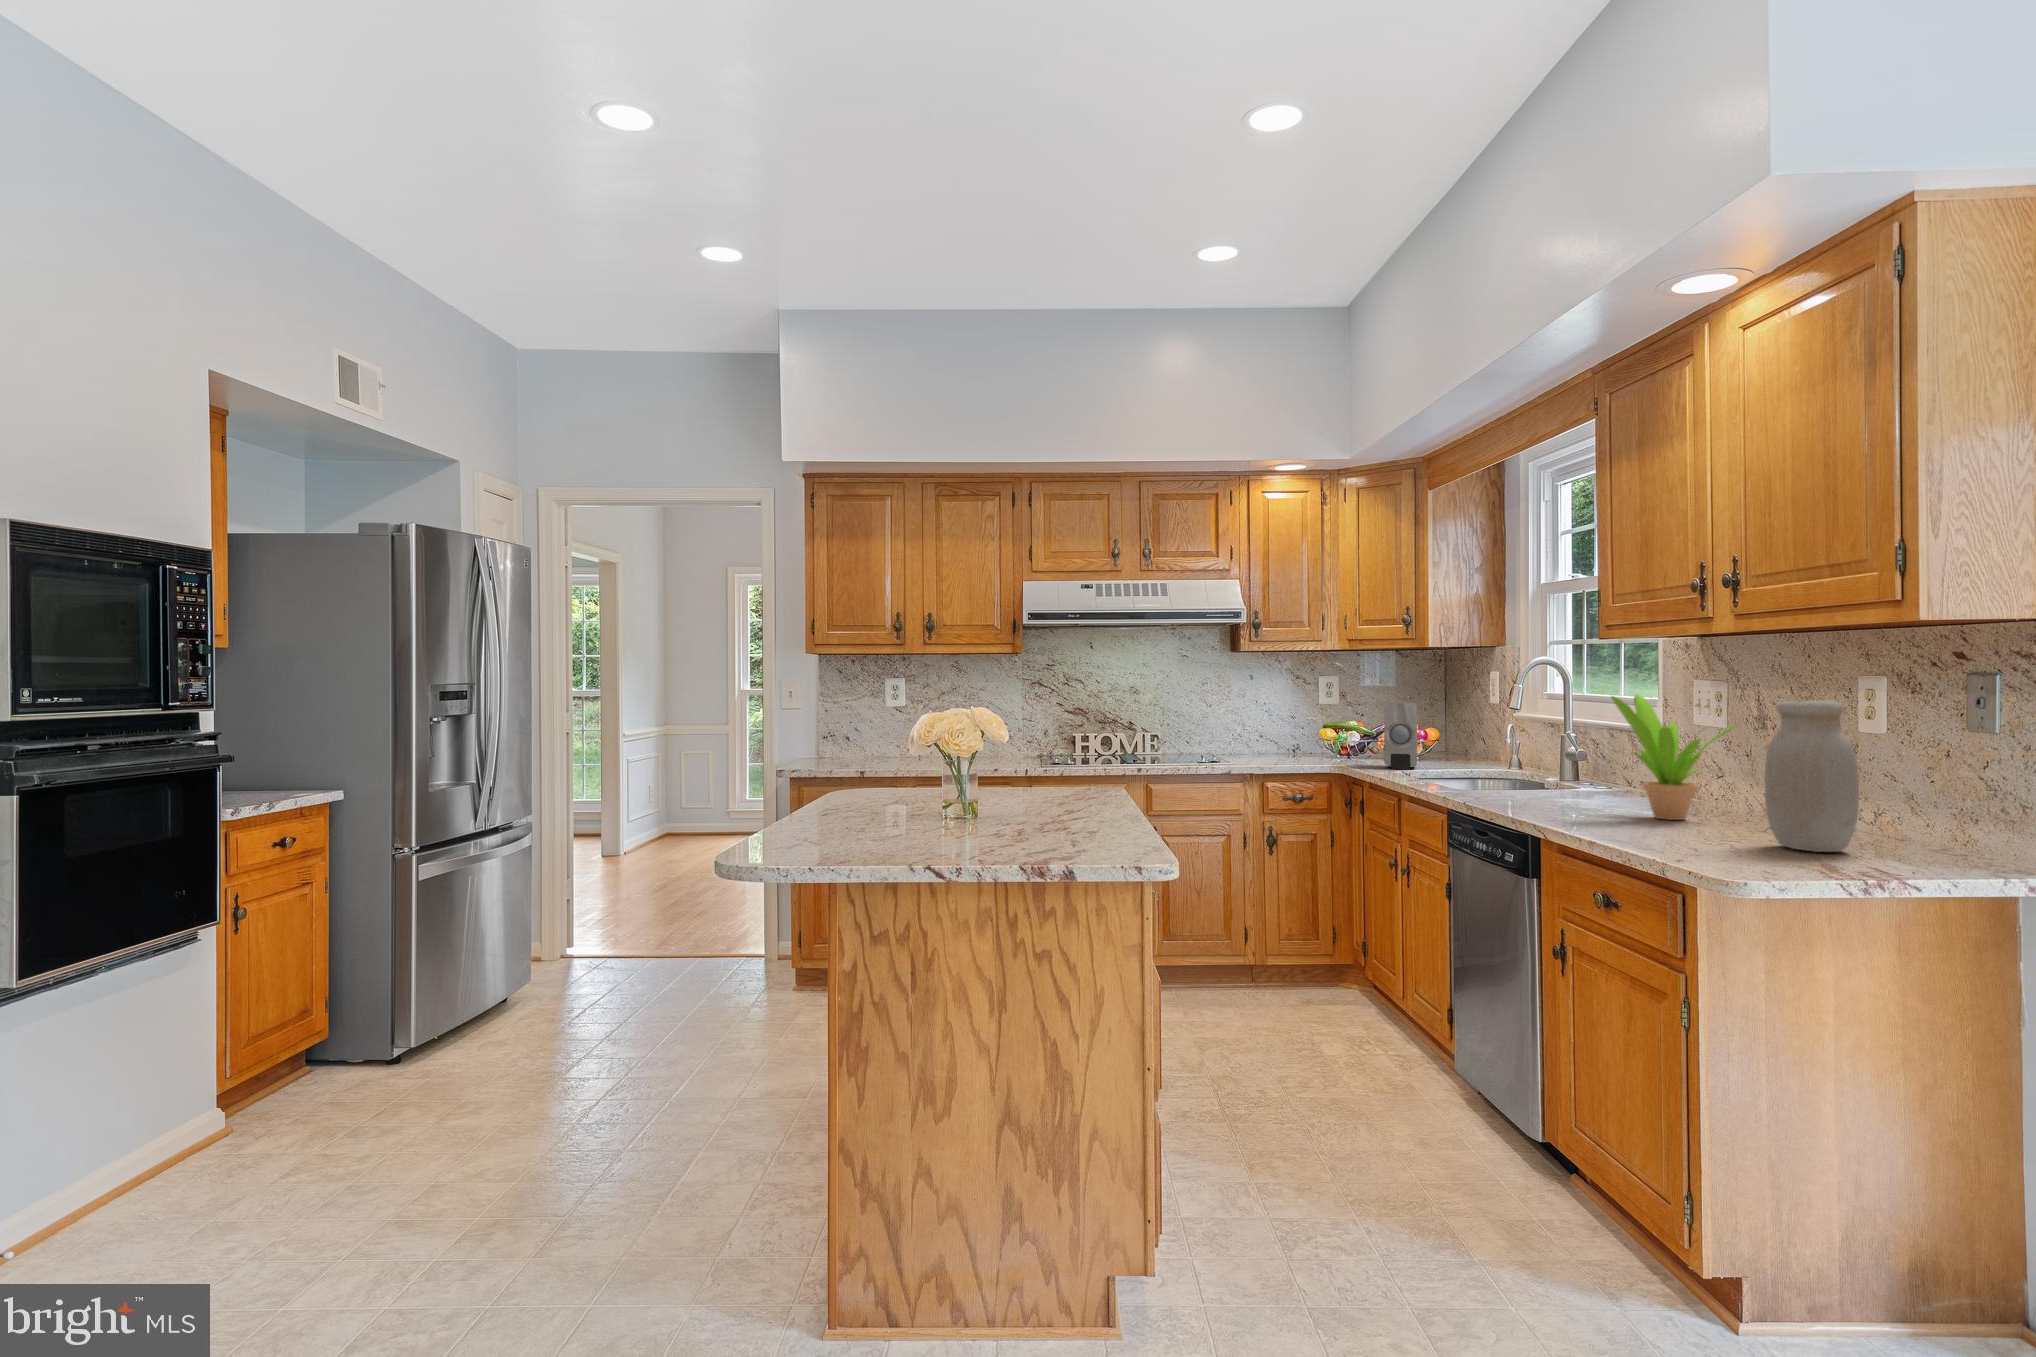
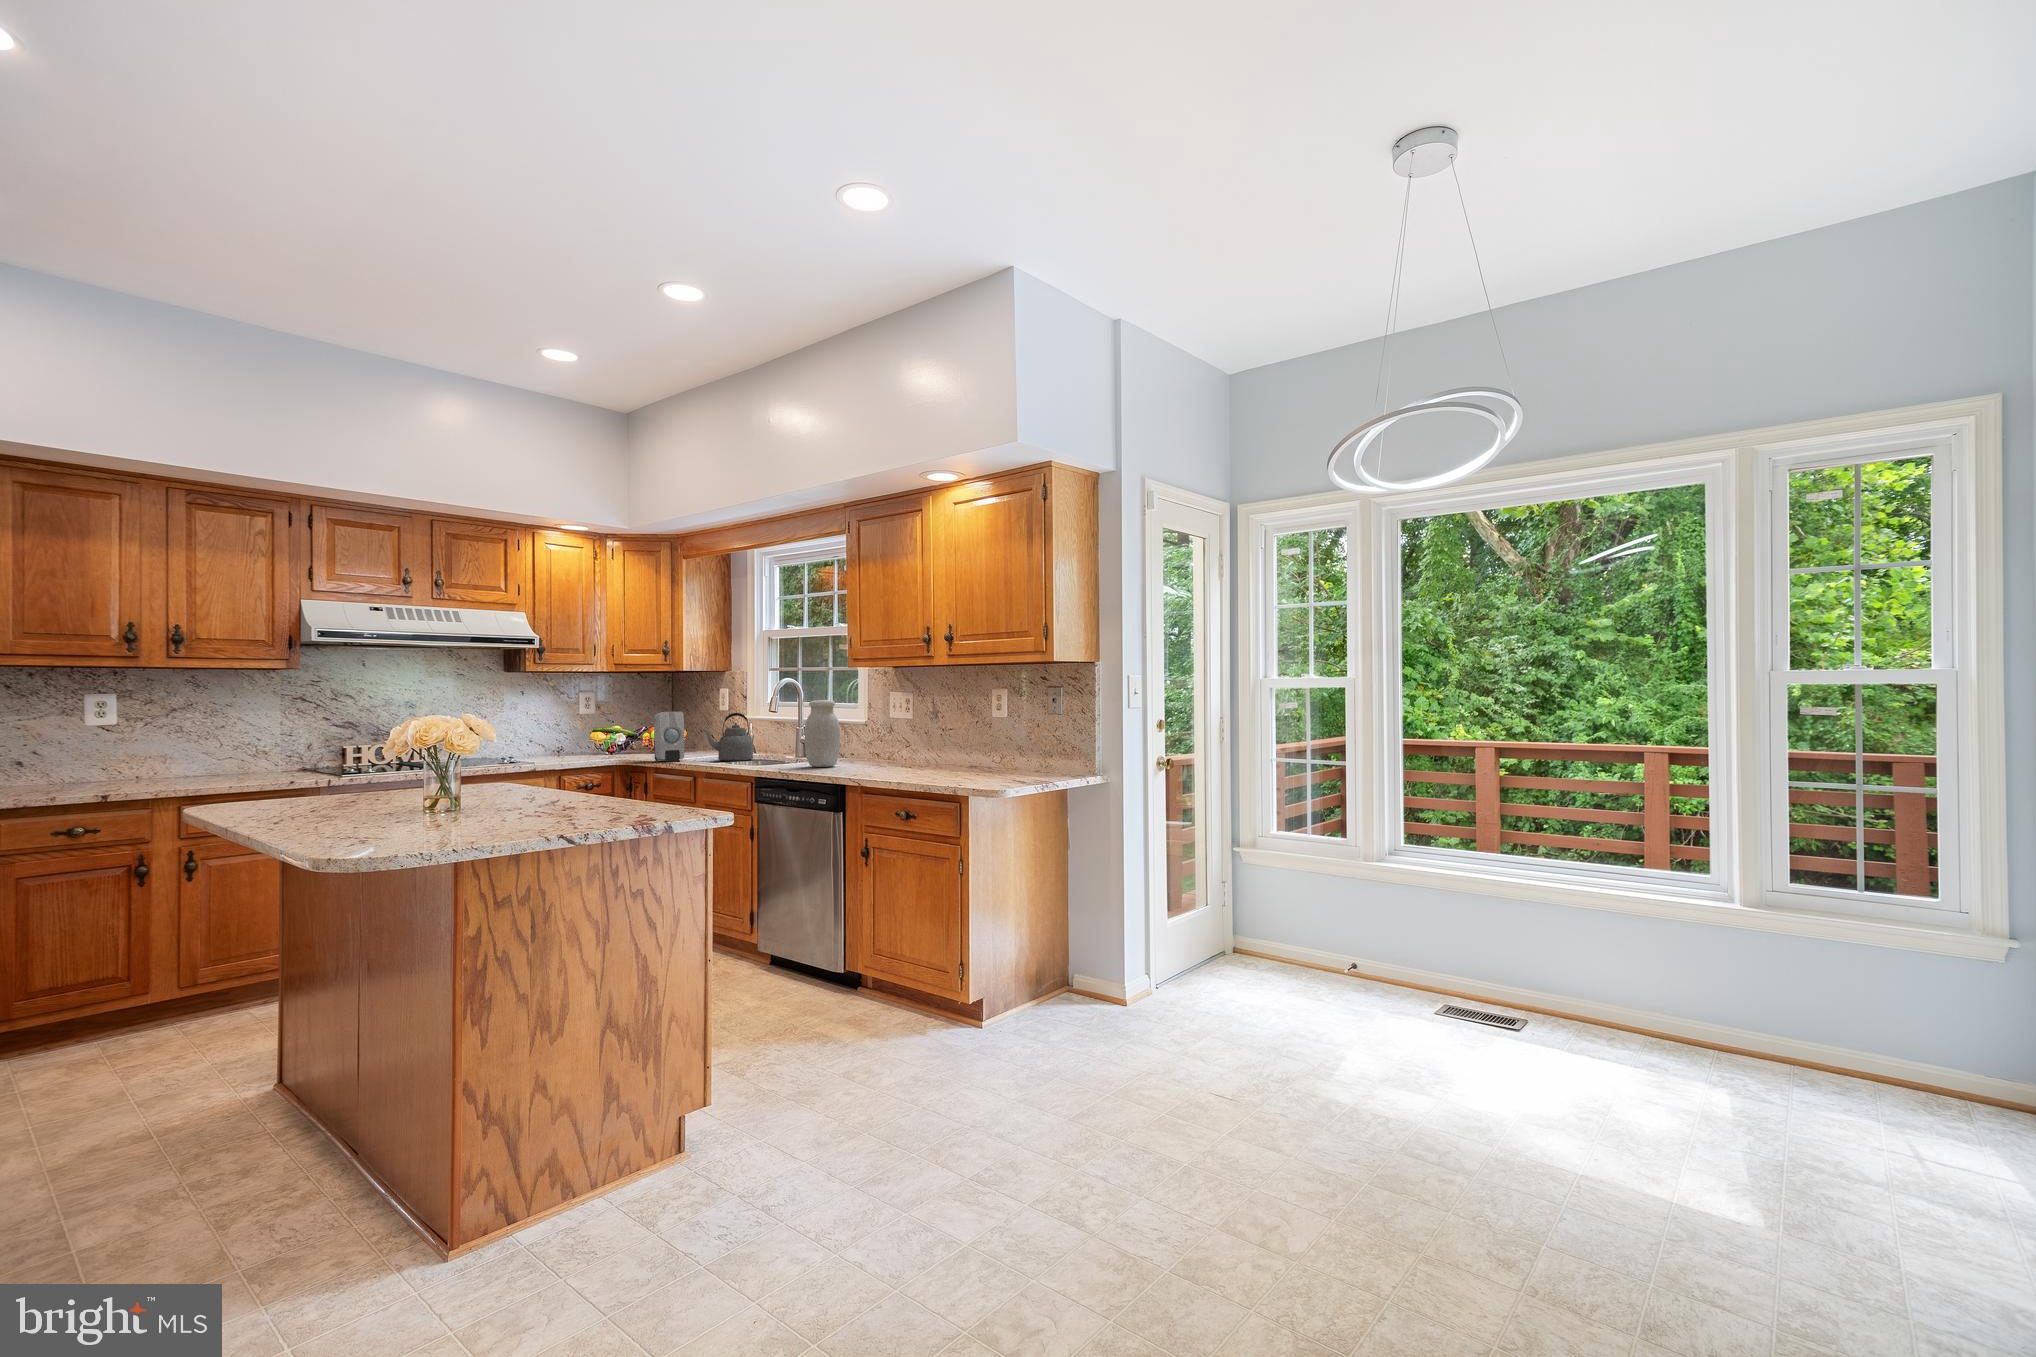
potted plant: present [1611,695,1735,820] -> none [879,699,937,771]
jar: present [1764,700,1859,852] -> present [805,700,840,767]
kettle: none [1436,706,1511,774] -> present [702,713,753,761]

